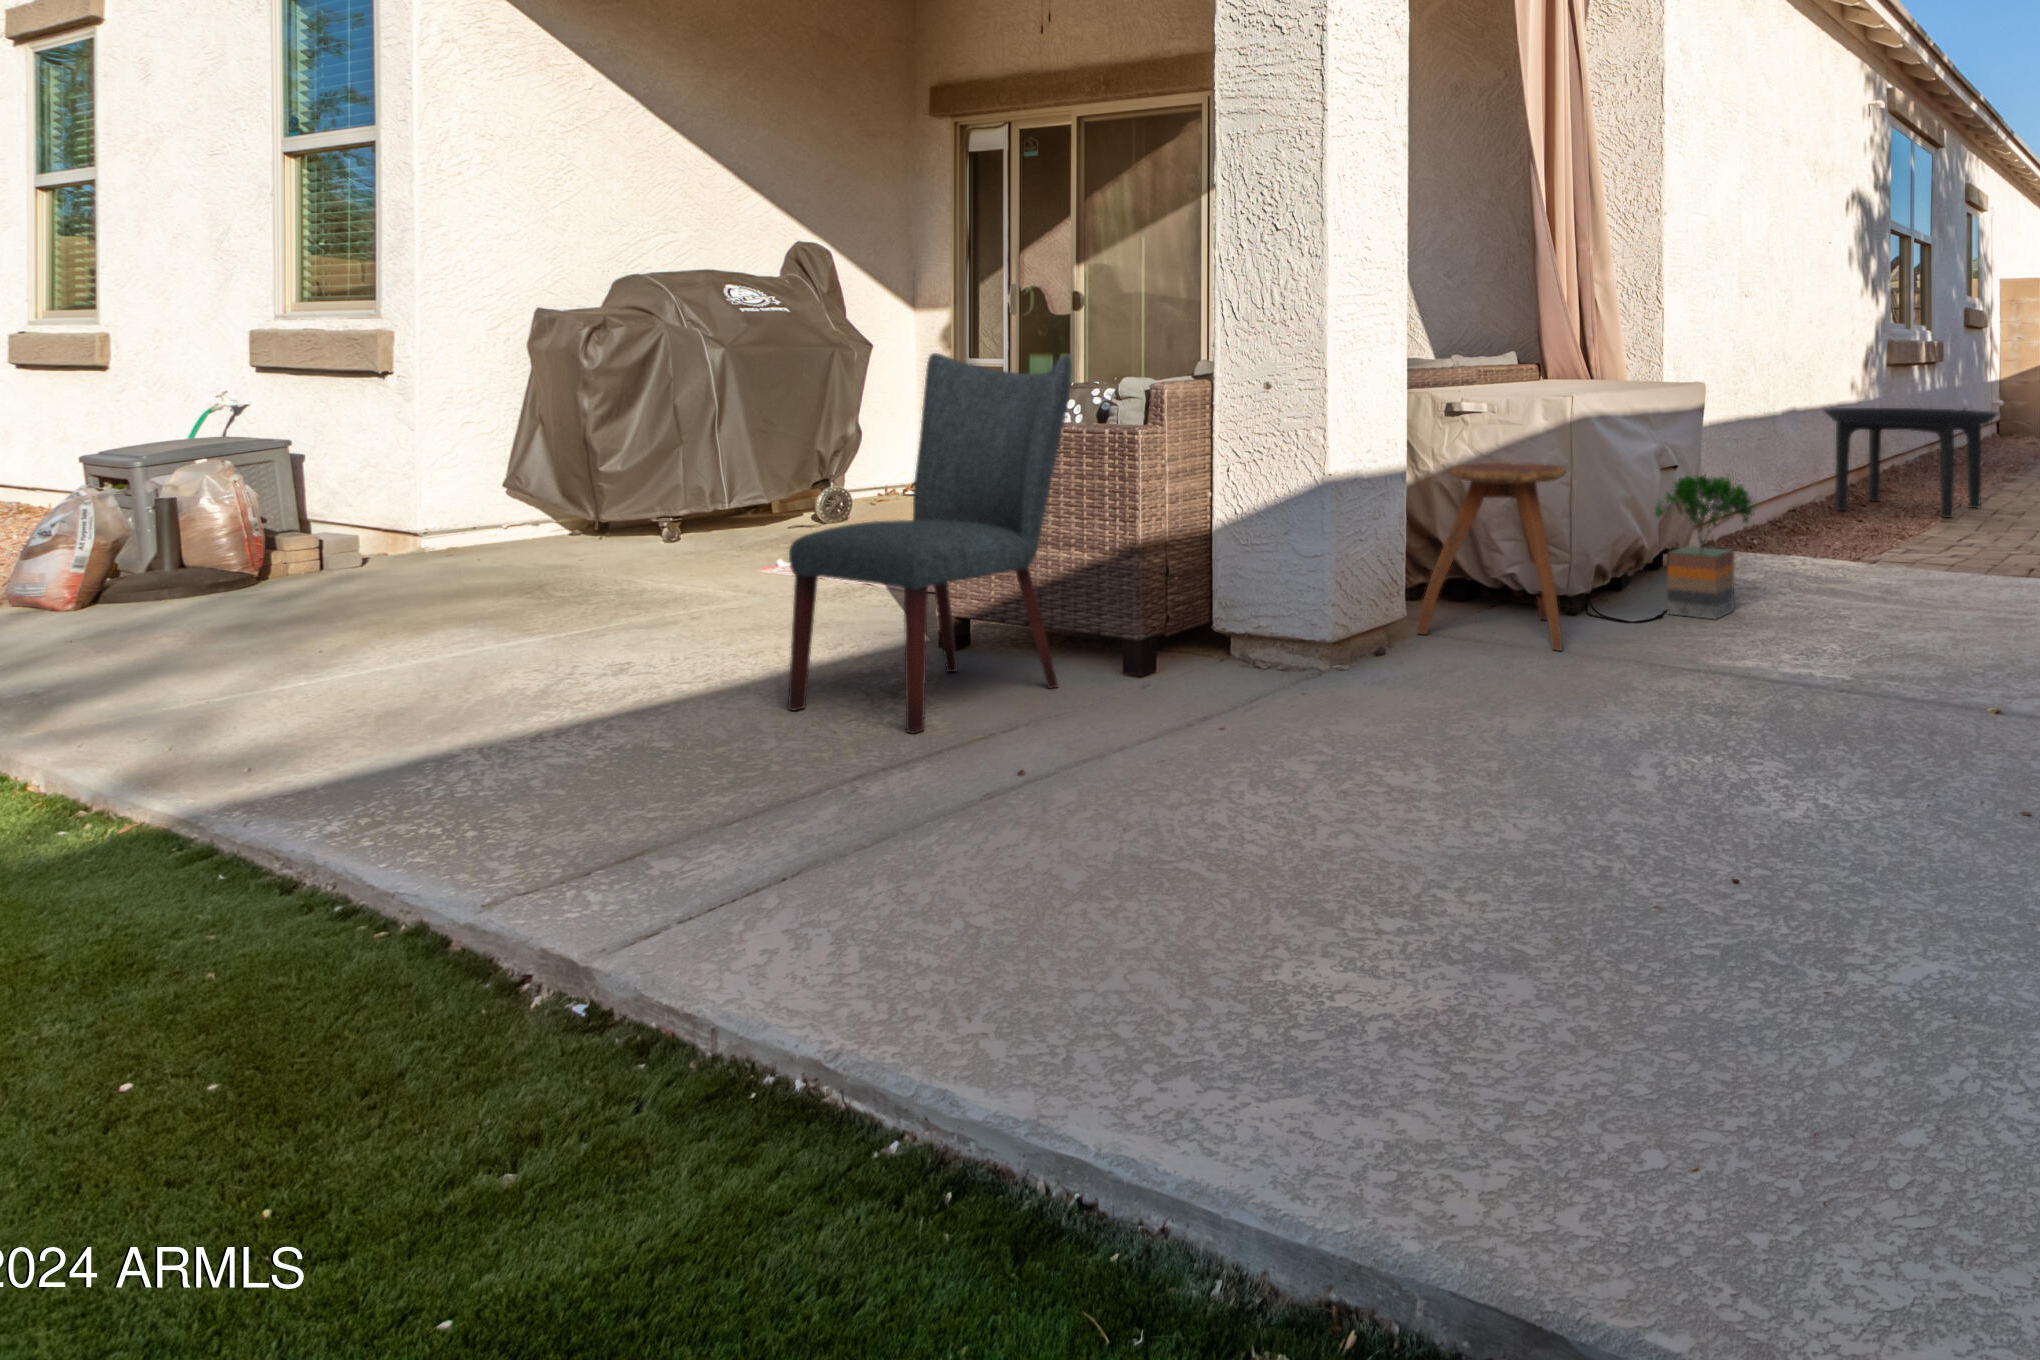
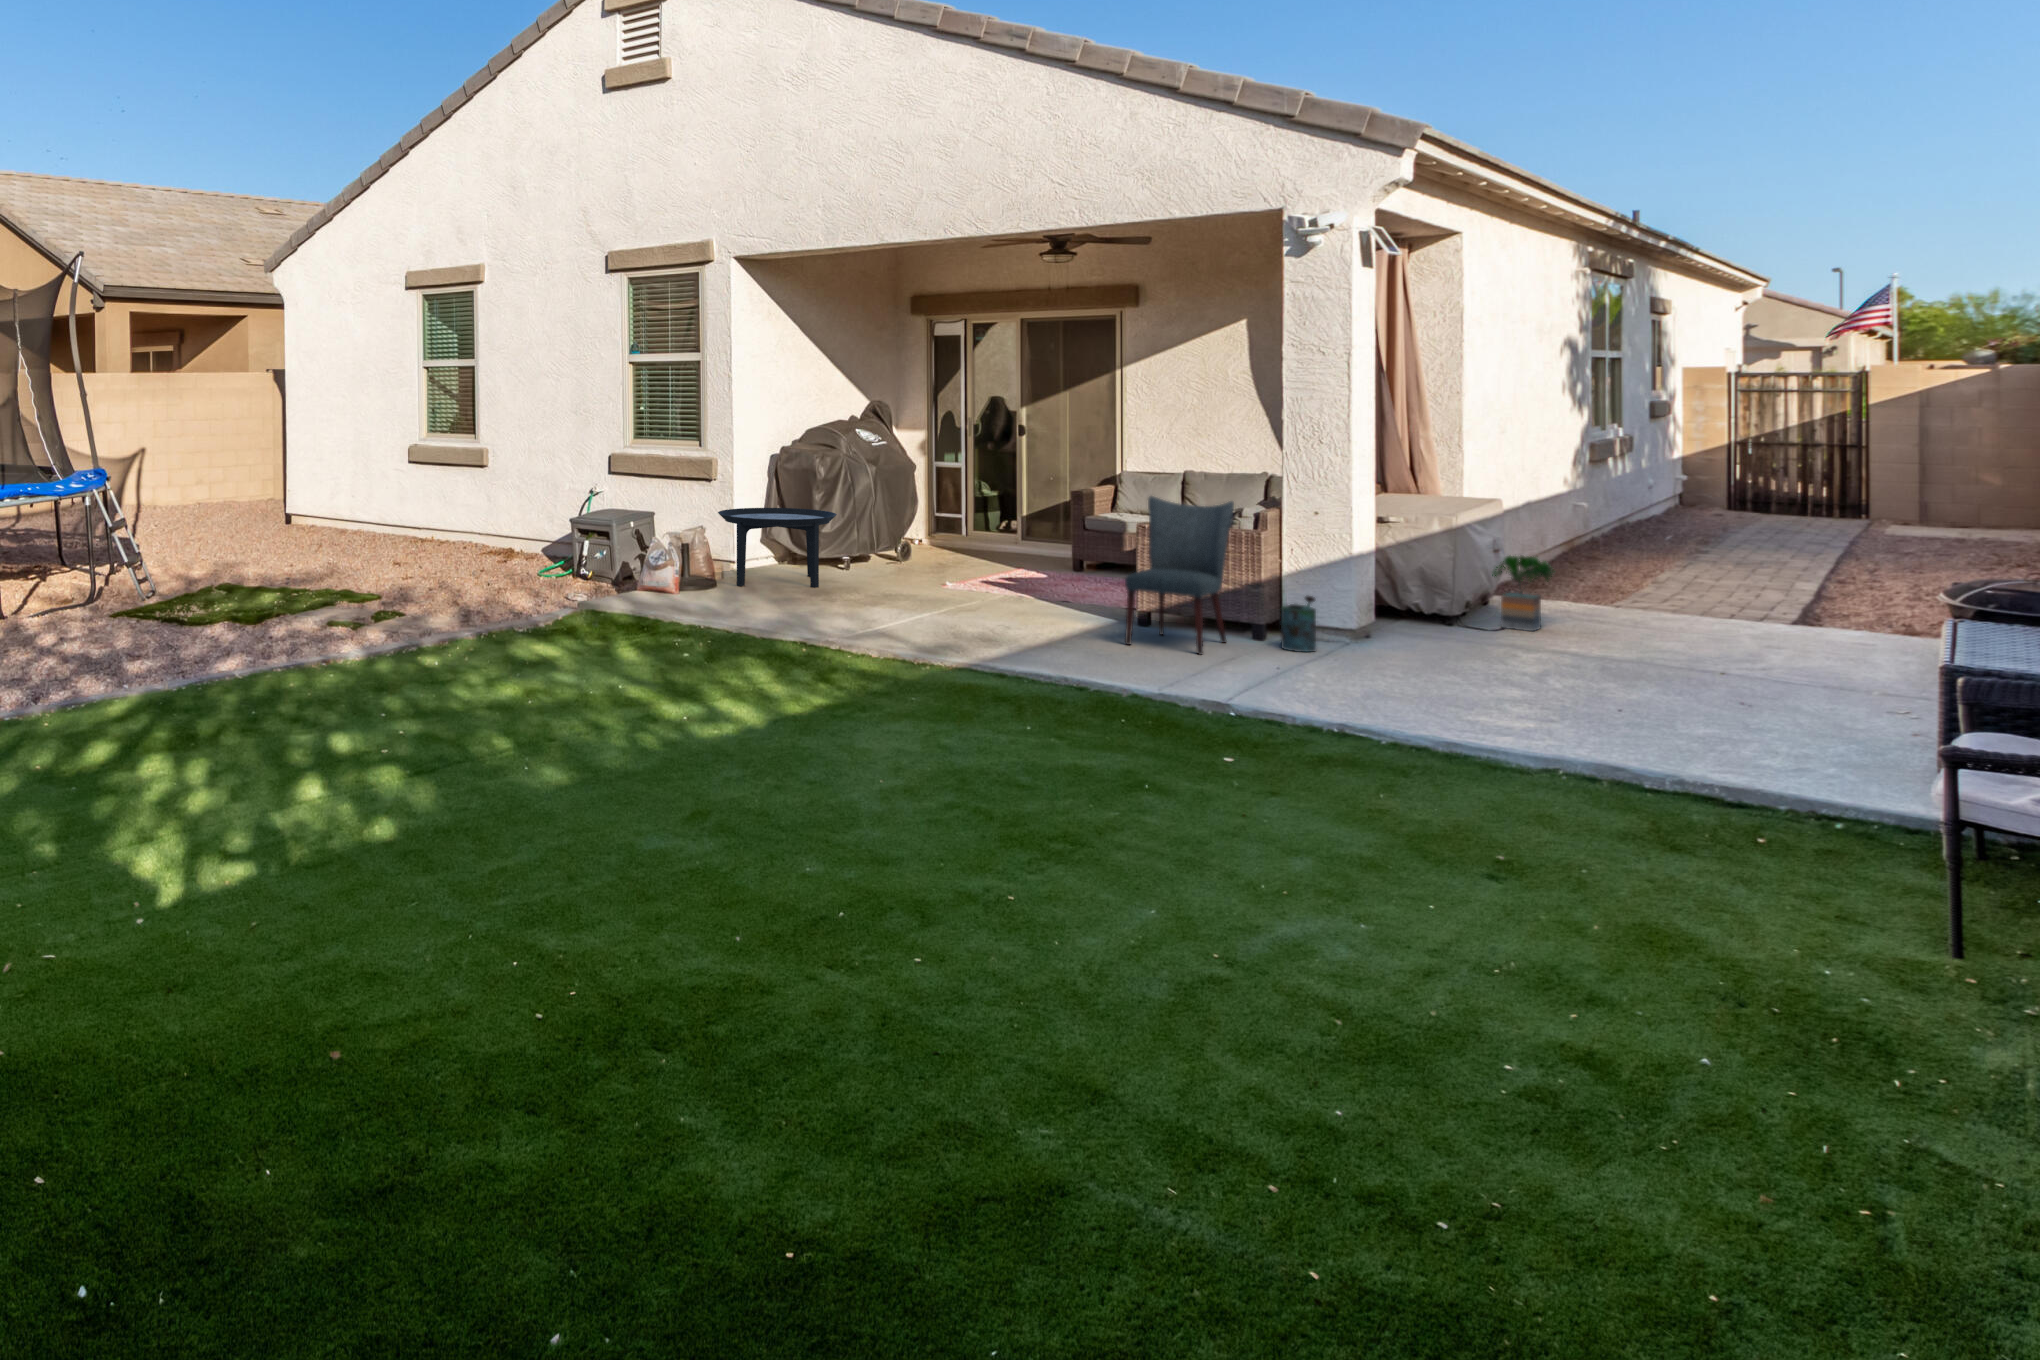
round table: present [1824,408,1999,518] -> present [718,508,837,588]
stool: present [1417,463,1567,651] -> none [1368,547,1460,641]
watering can: none [1147,570,1259,706] -> present [1281,596,1316,652]

